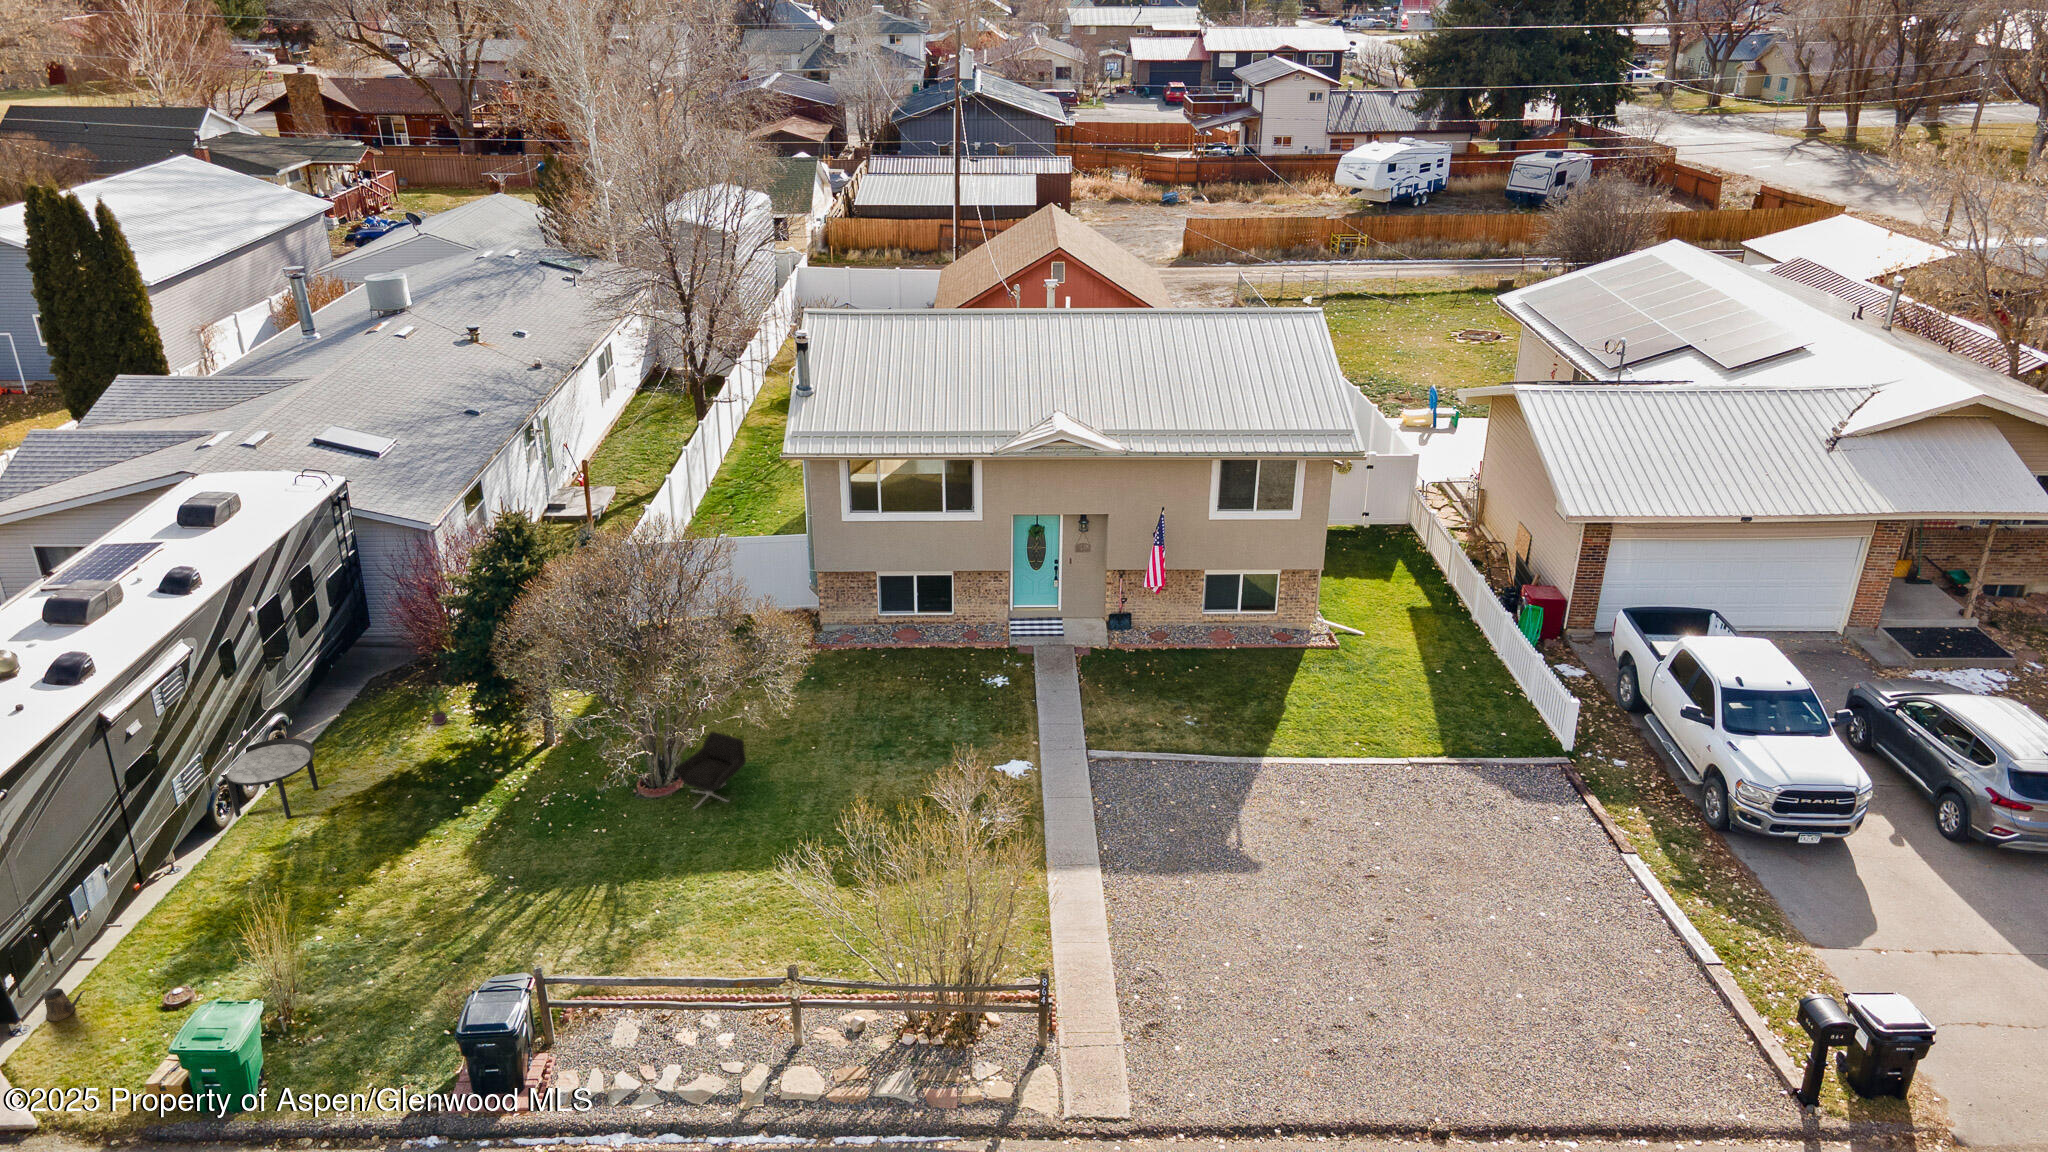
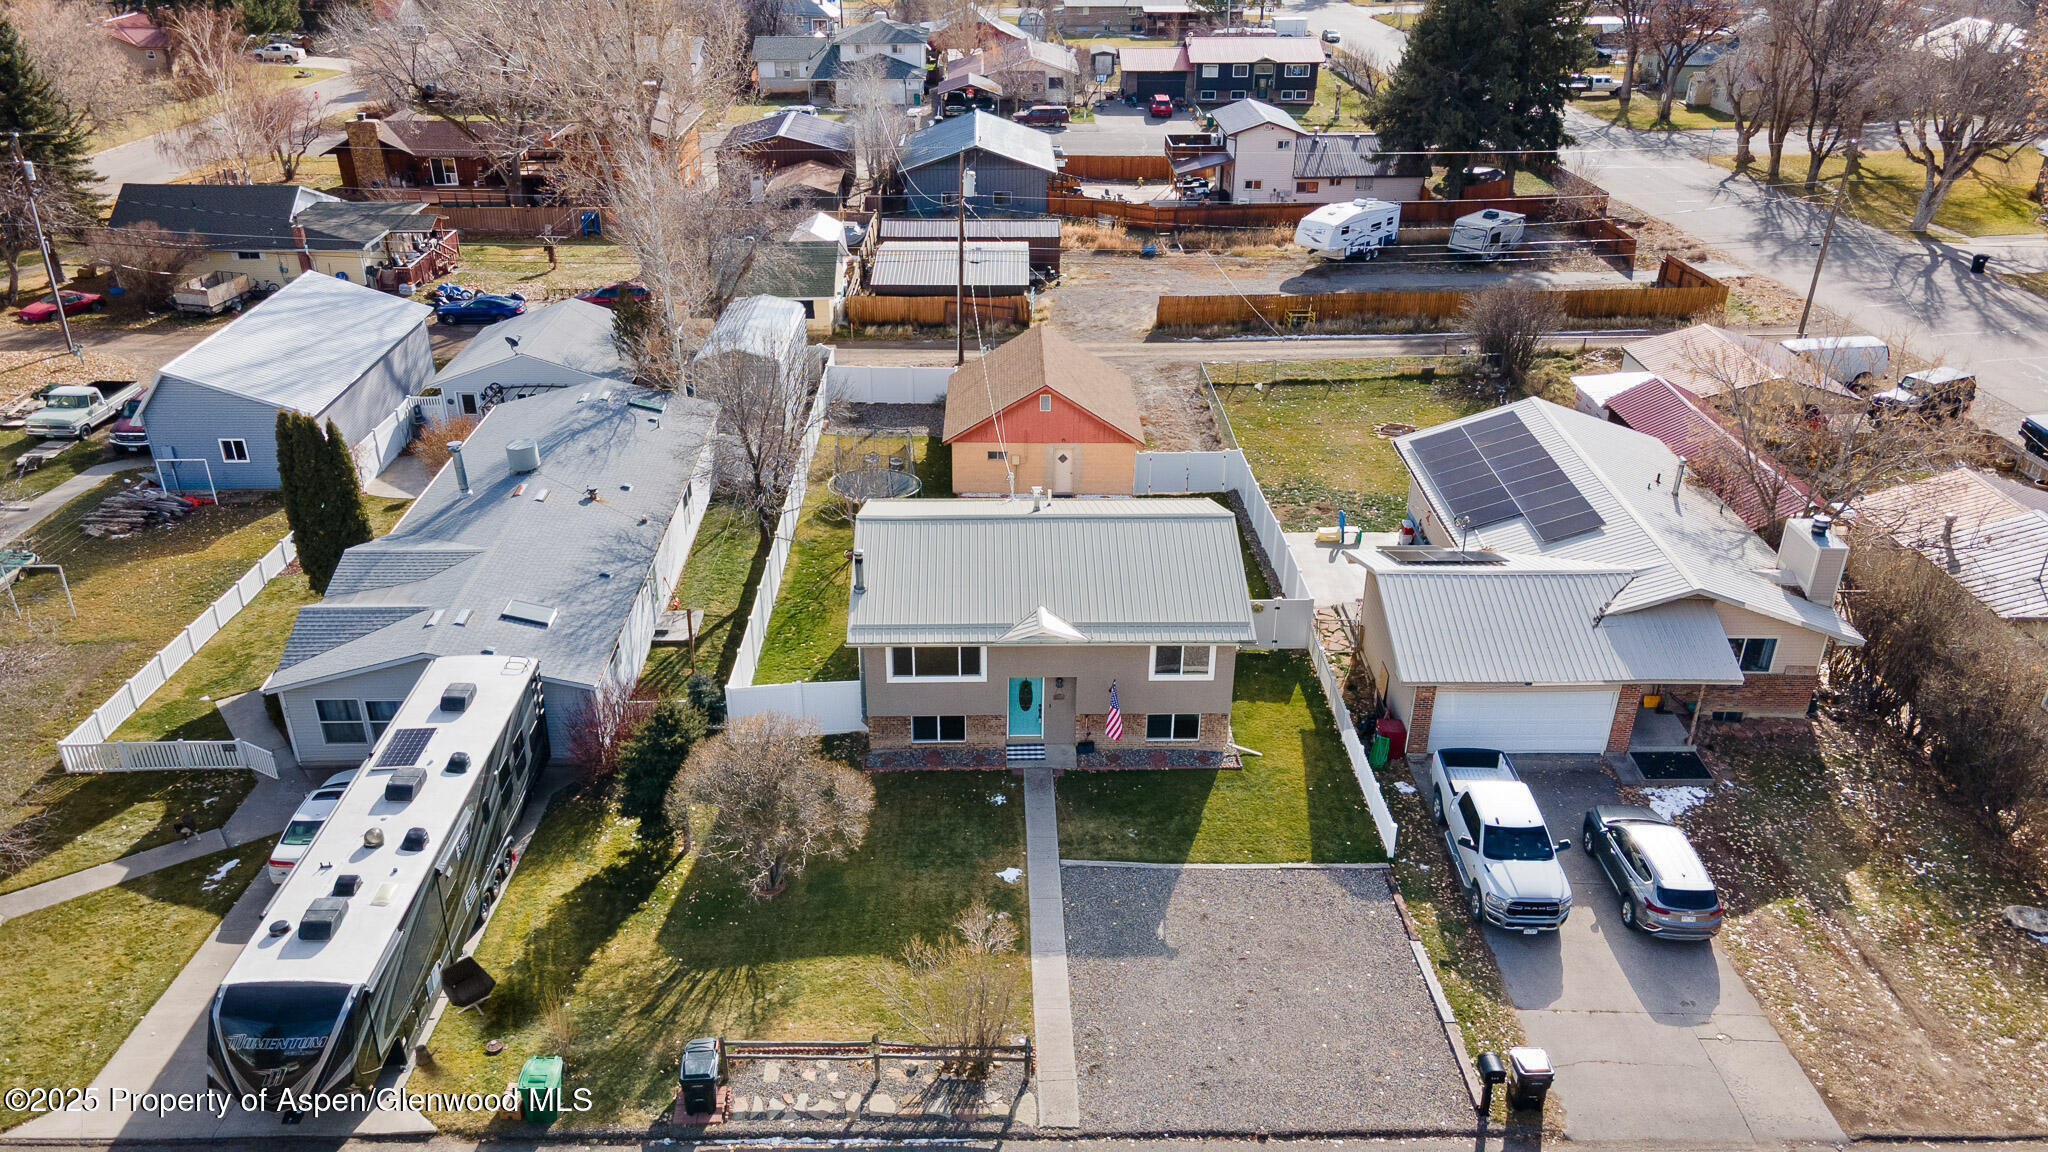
decorative plant: present [427,686,451,725] -> none [599,809,627,837]
lounge chair: present [674,732,746,808] -> present [441,956,496,1016]
round table: present [221,738,319,819] -> none [484,858,544,915]

